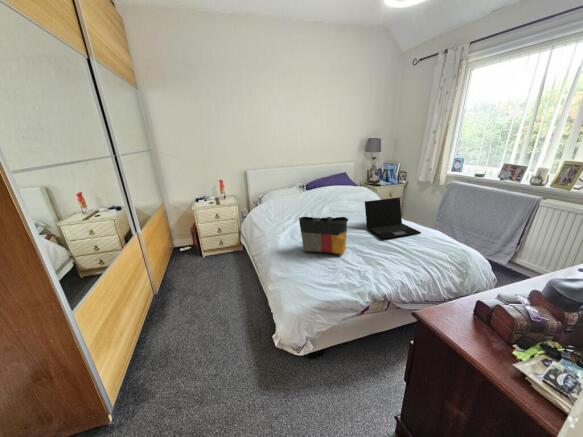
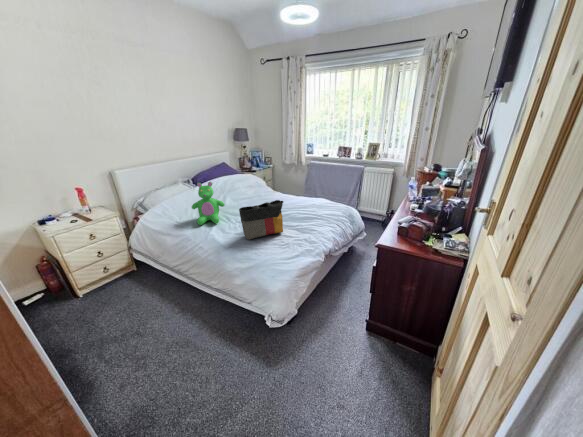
teddy bear: none [279,187,309,228] -> present [192,182,224,225]
laptop: present [365,198,421,239] -> none [274,179,317,213]

